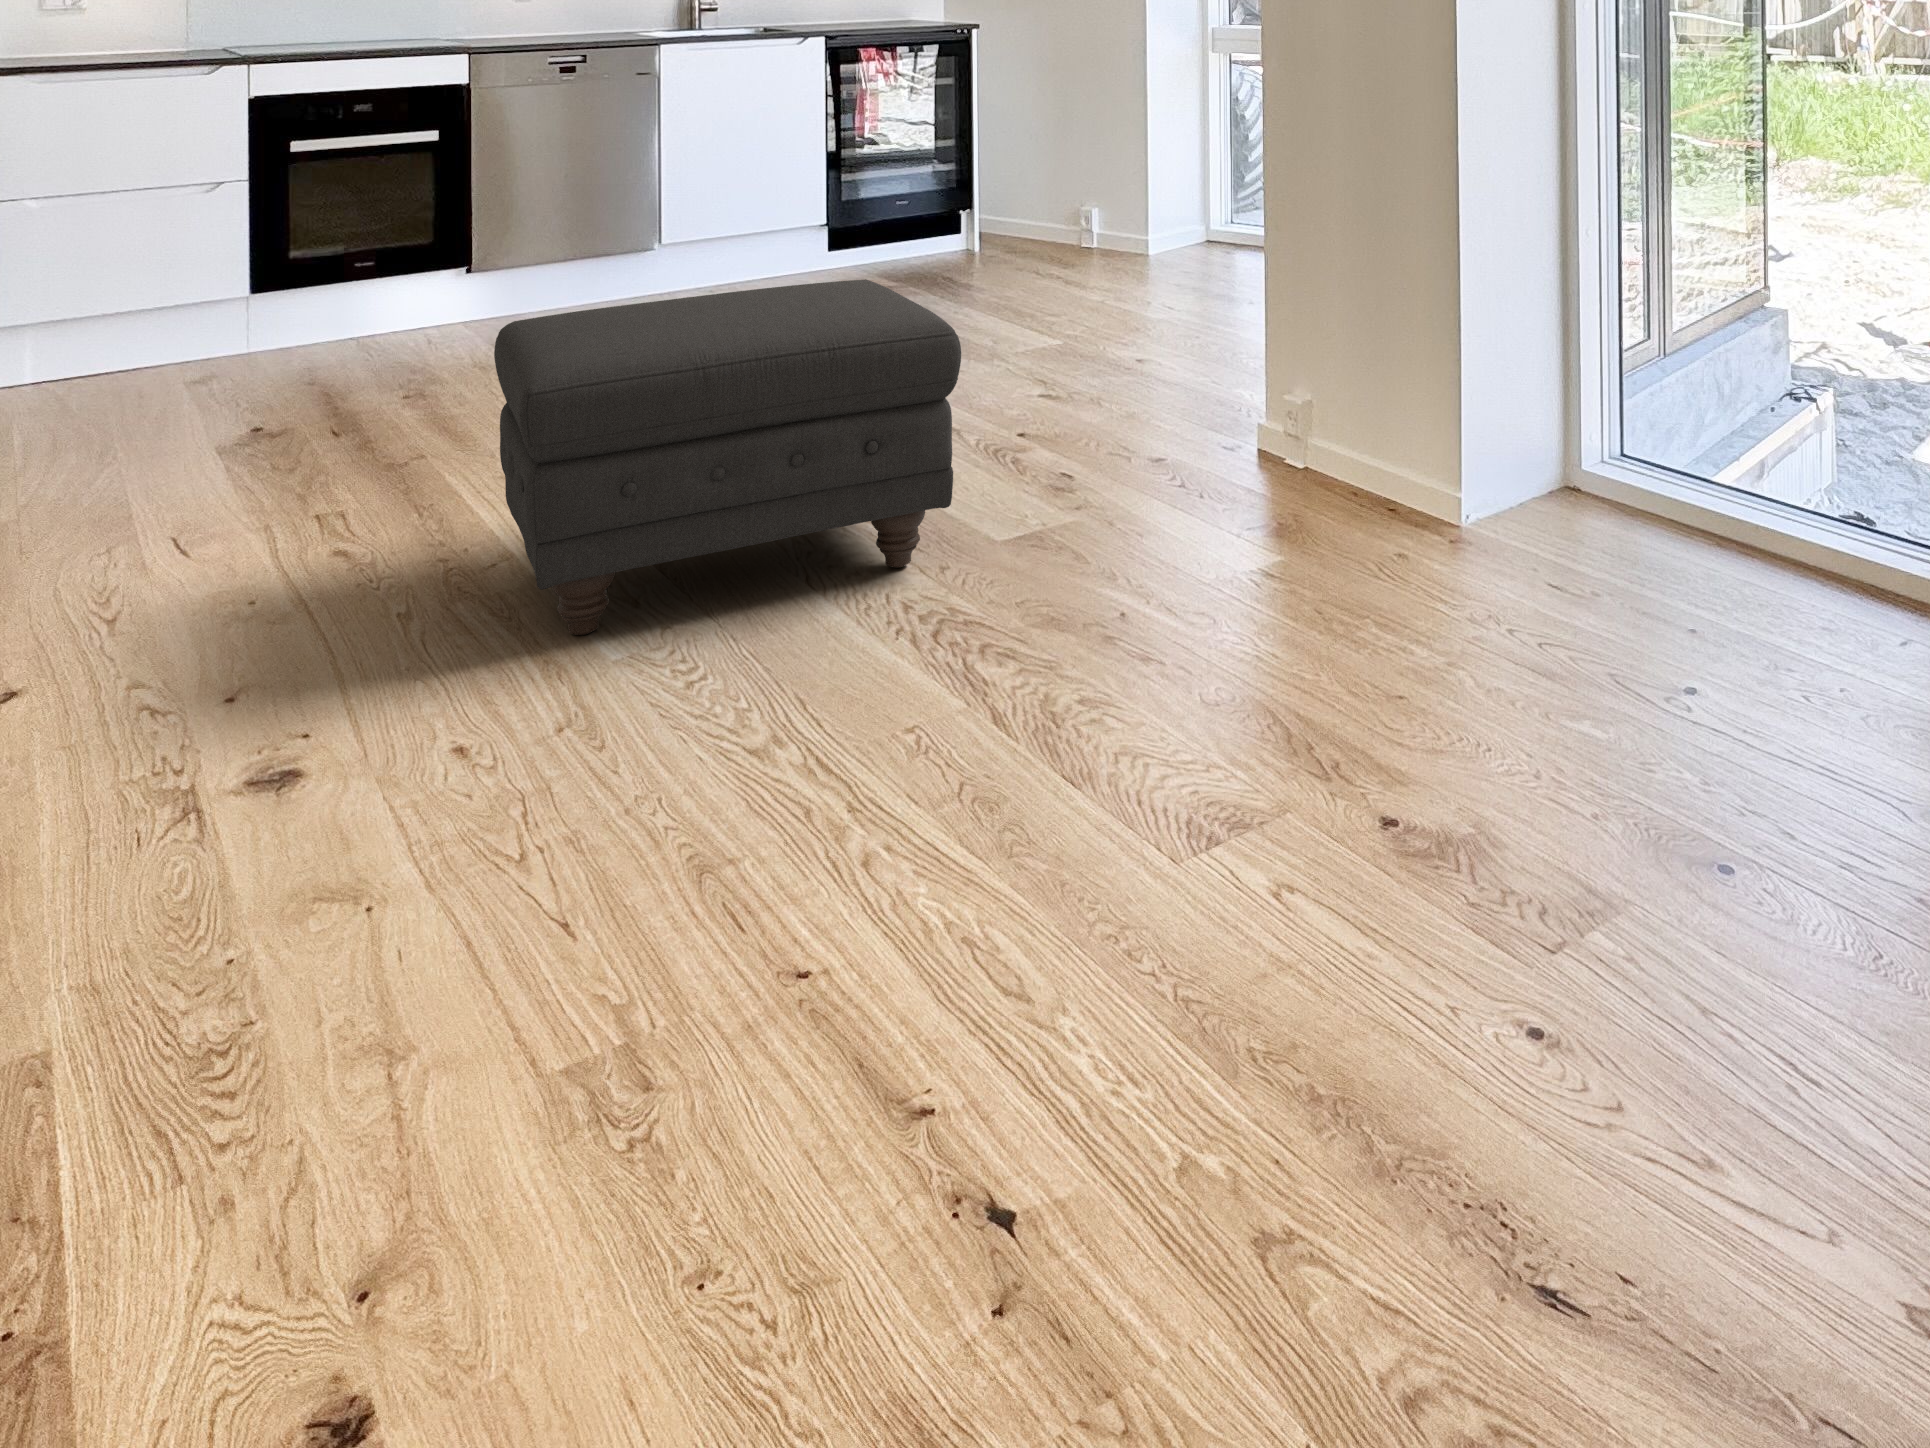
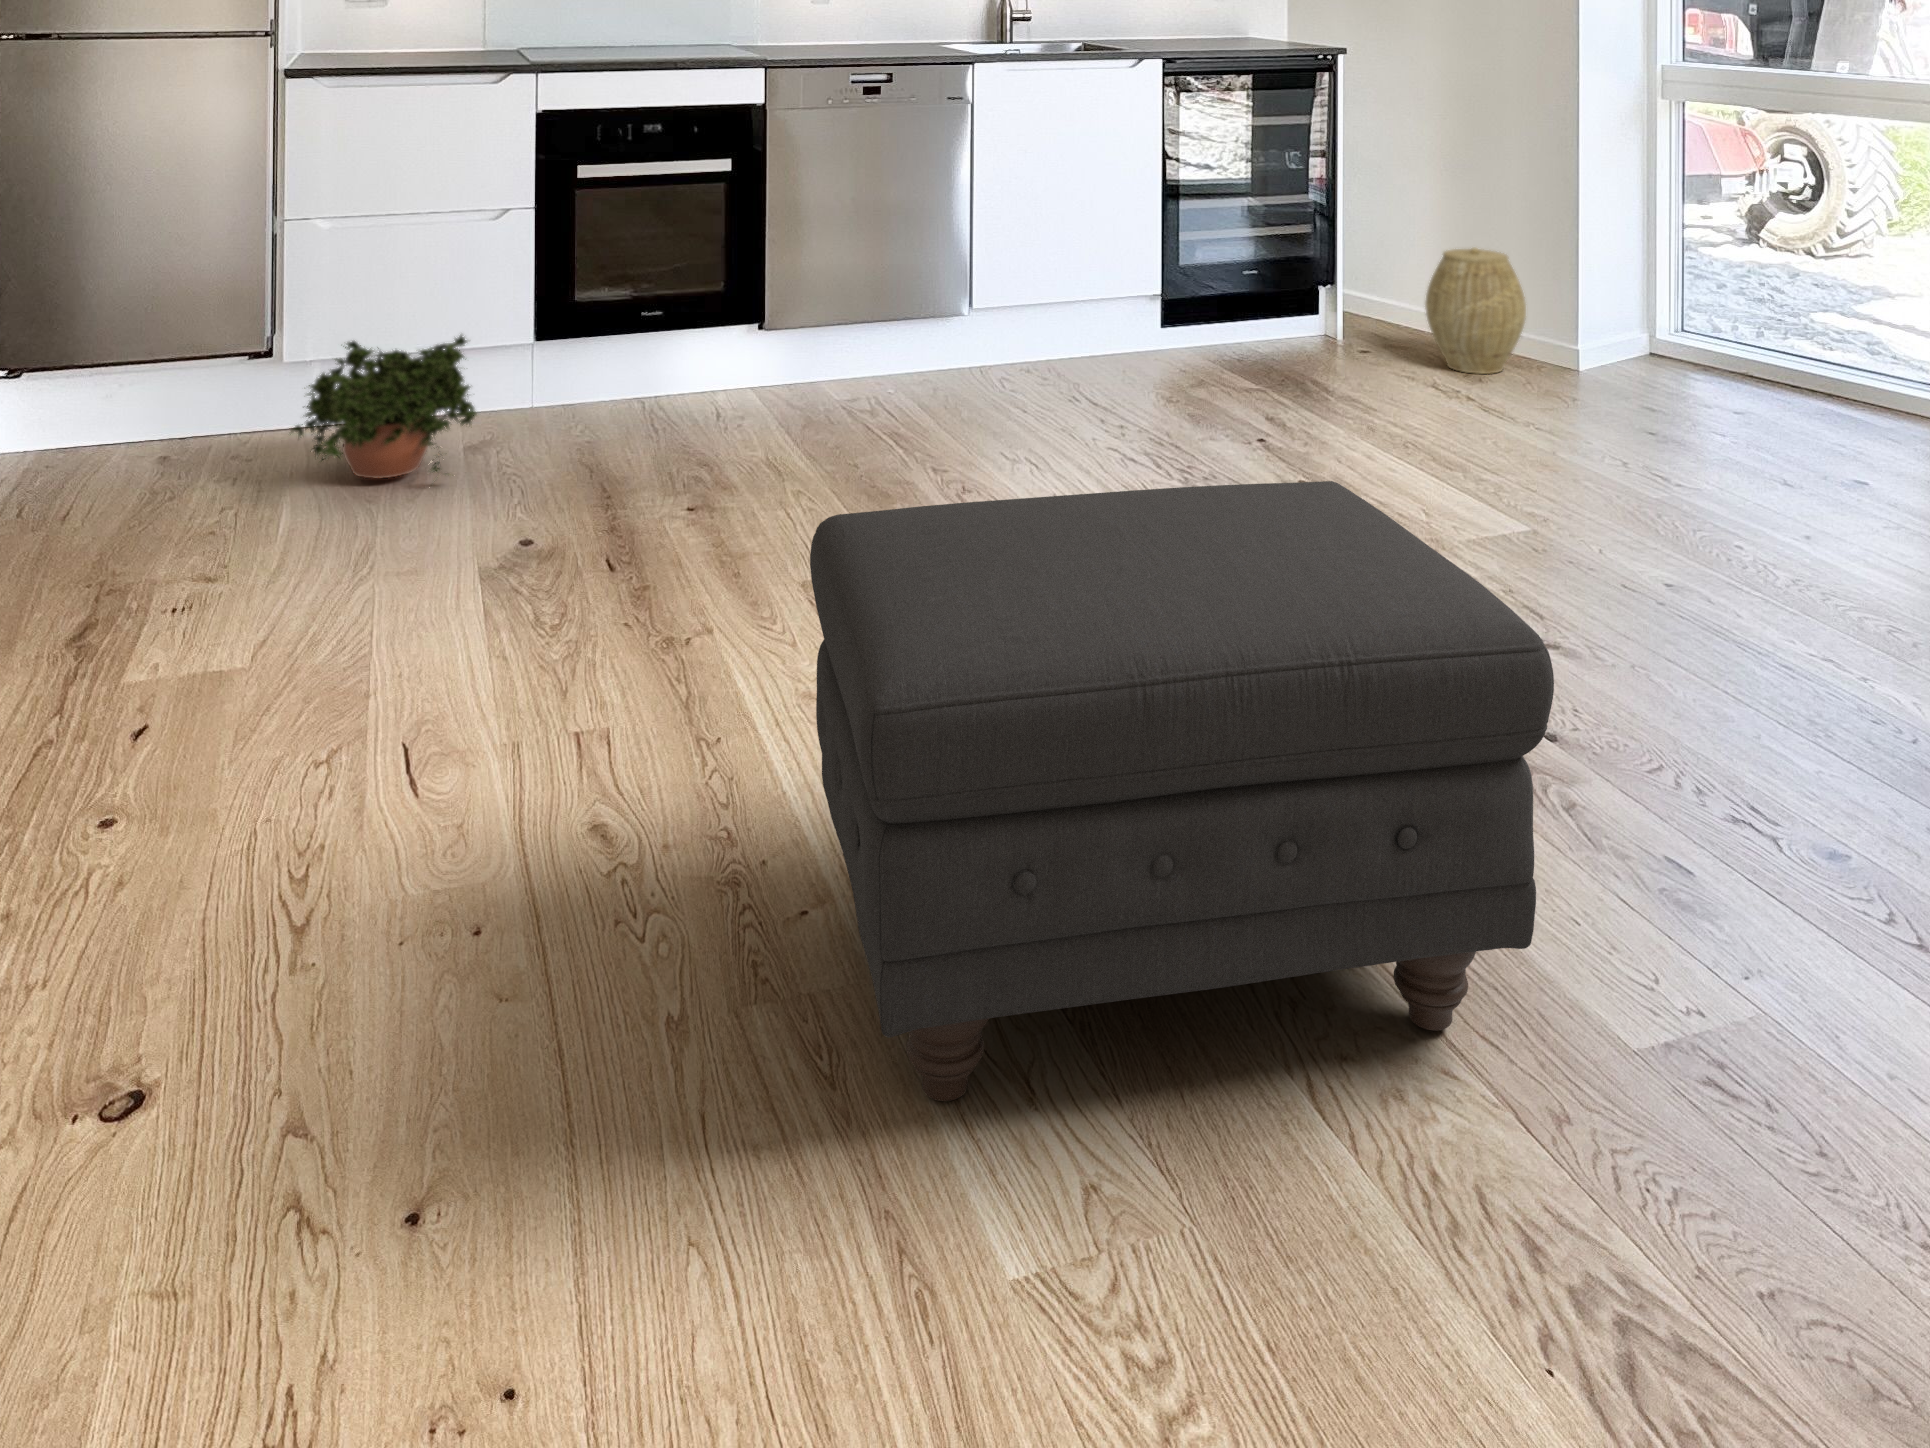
woven basket: none [1039,170,1113,265] -> present [1425,248,1526,374]
potted plant: none [7,284,201,413] -> present [291,335,477,478]

